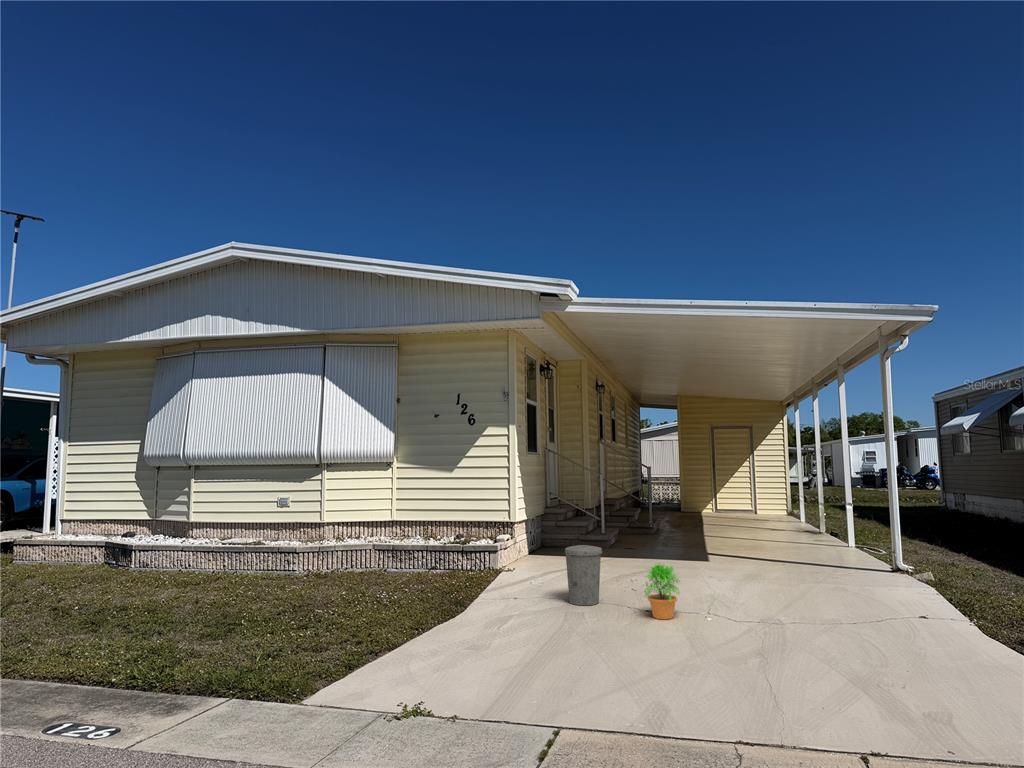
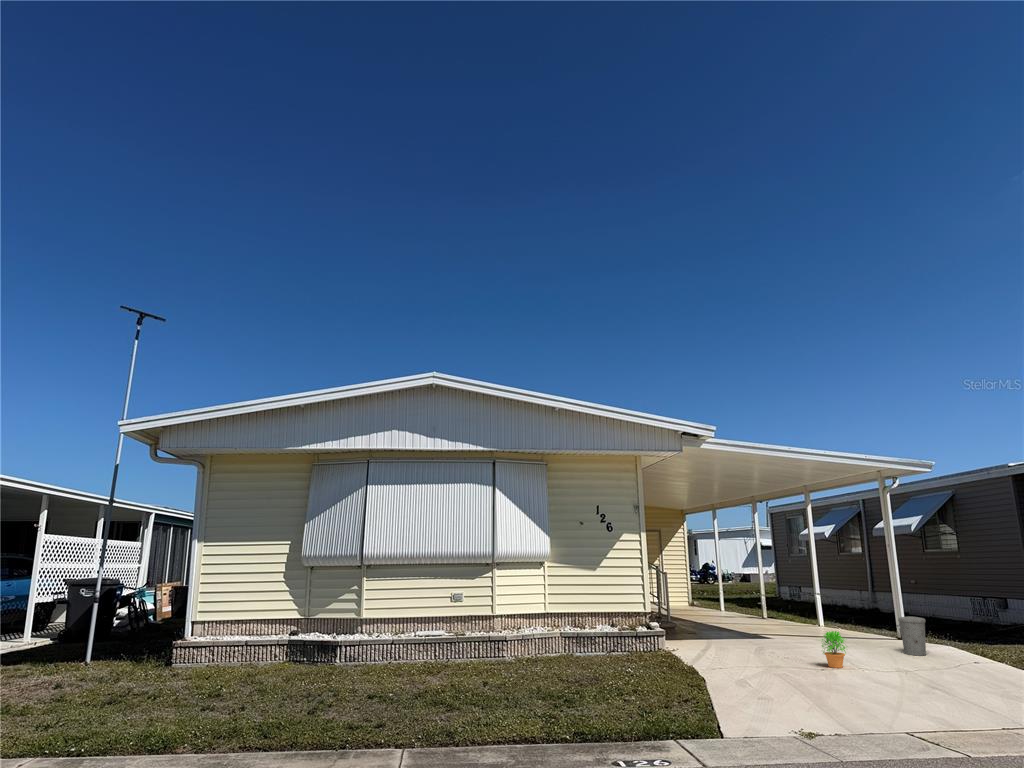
trash can: present [565,545,602,606] -> present [899,616,926,656]

